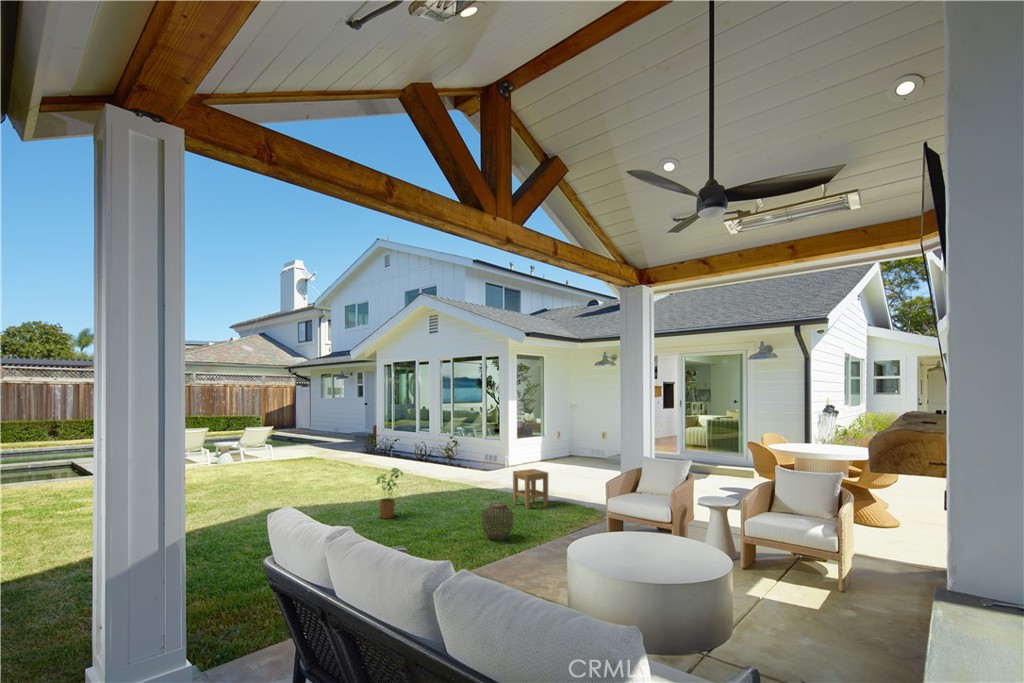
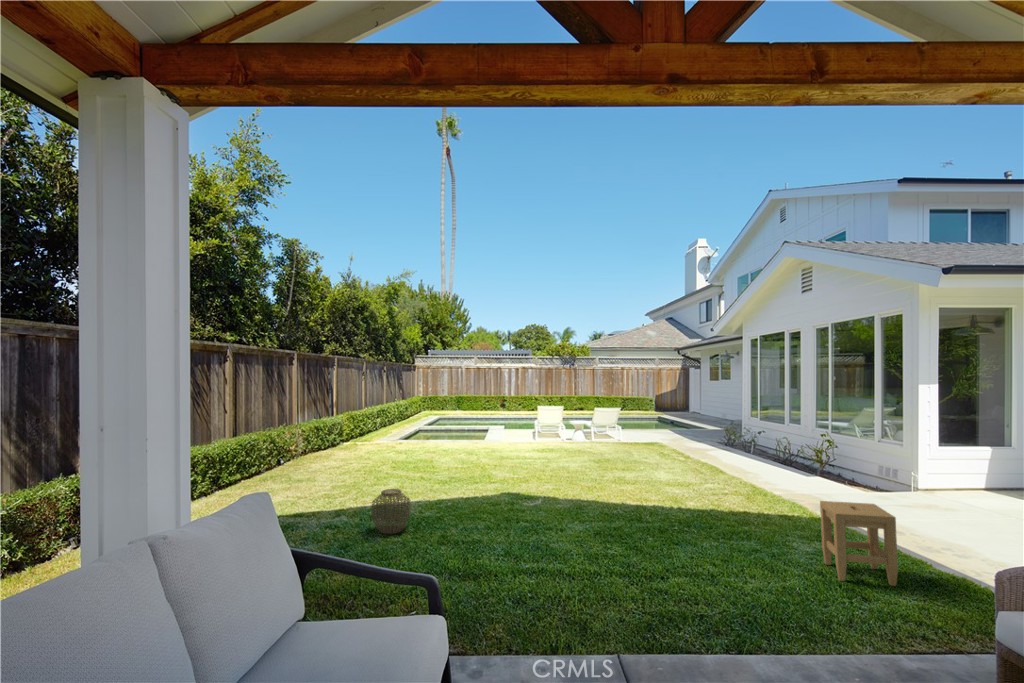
house plant: present [377,468,403,519] -> none [582,465,622,537]
woven basket: present [482,503,513,540] -> present [372,489,410,534]

